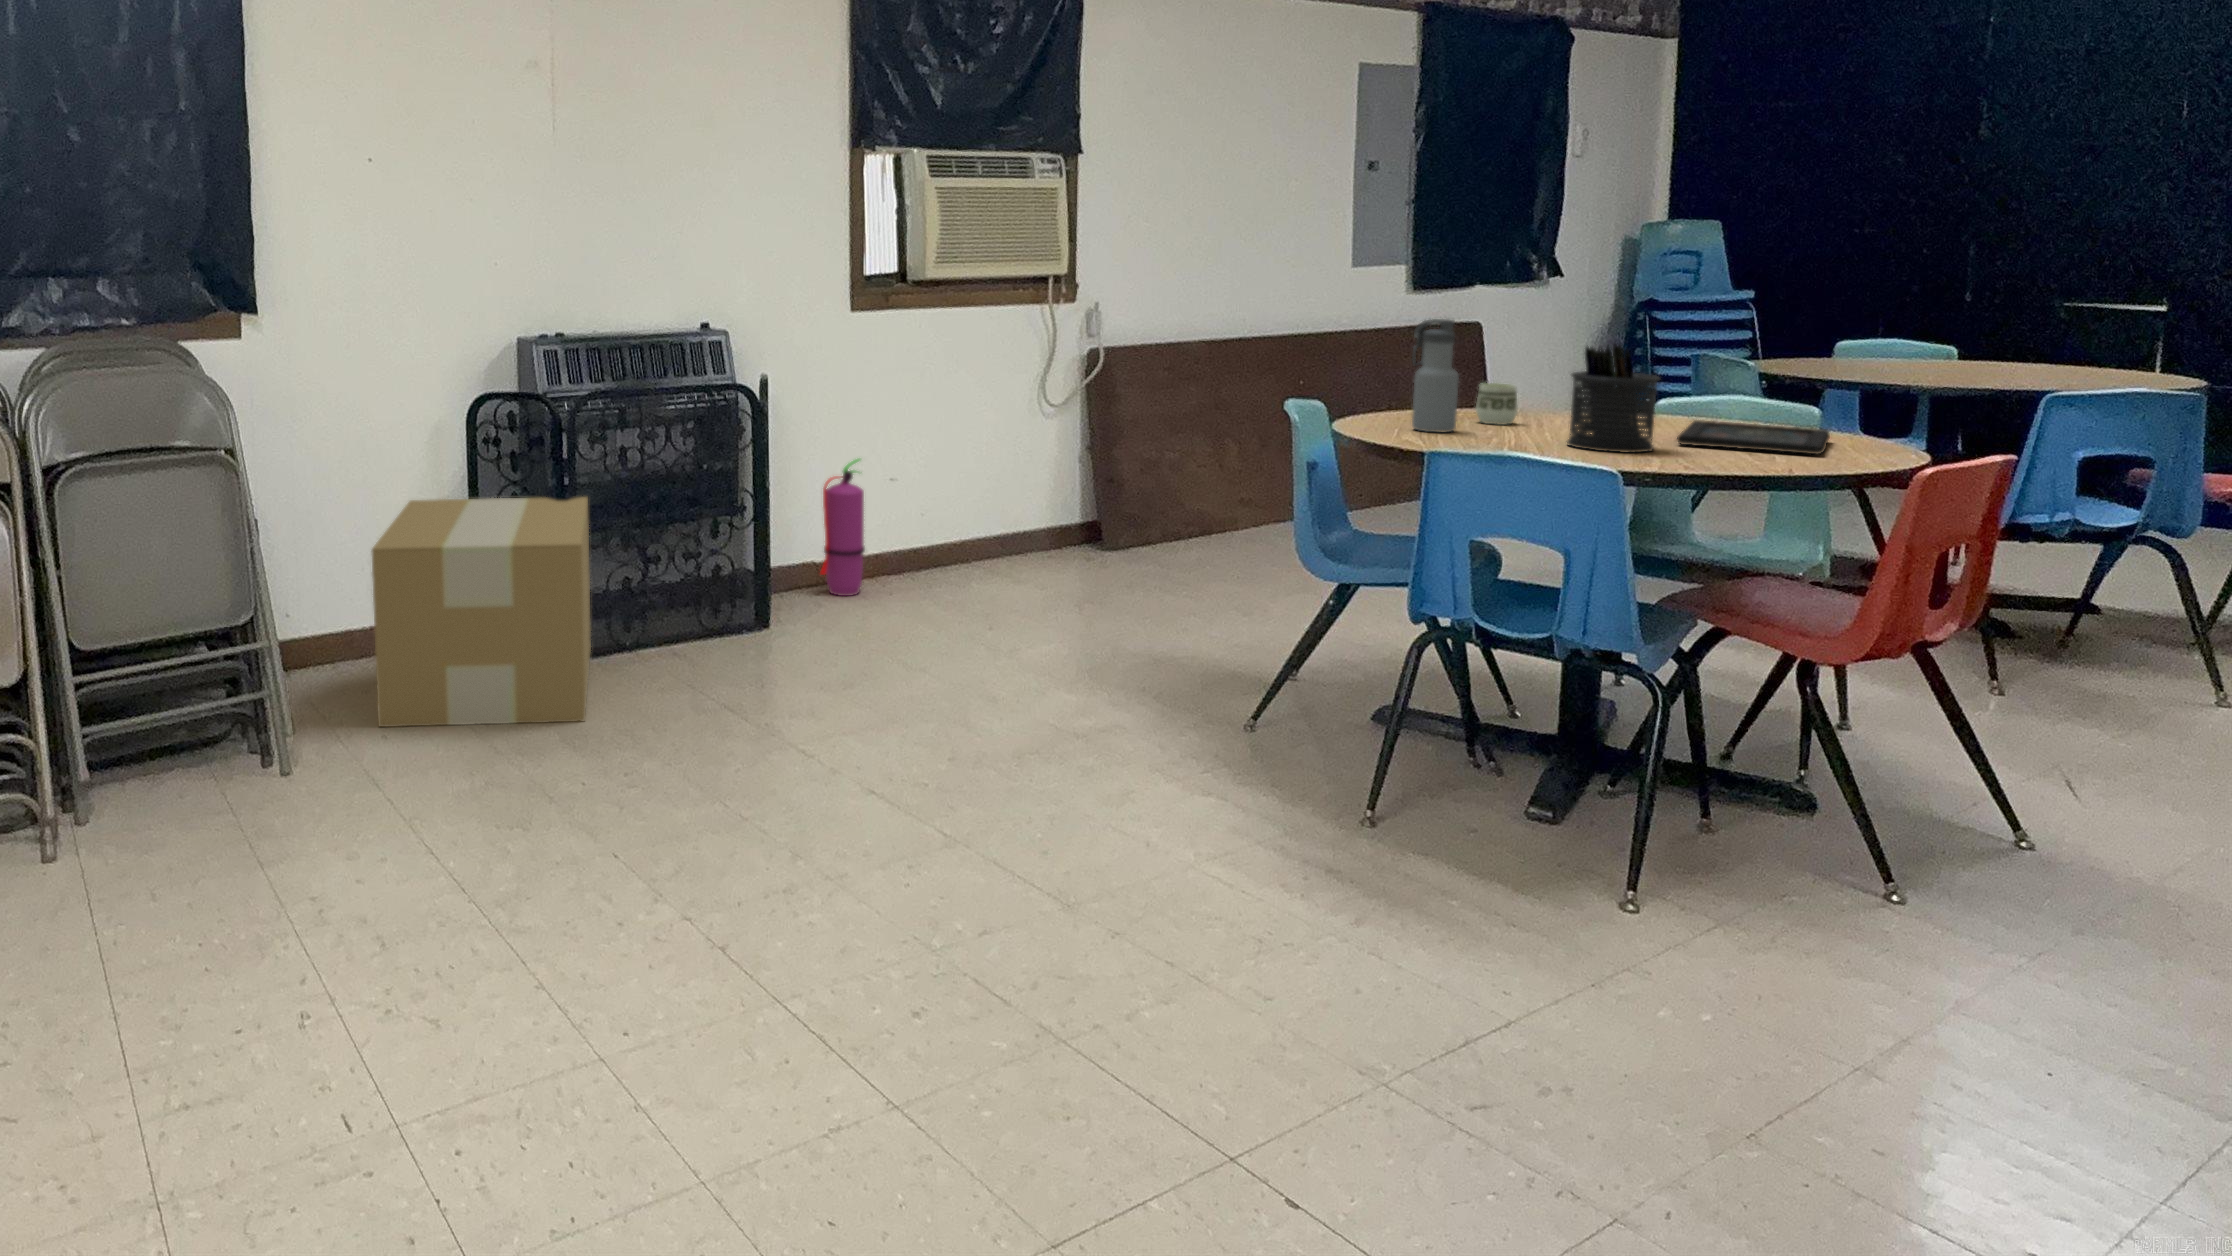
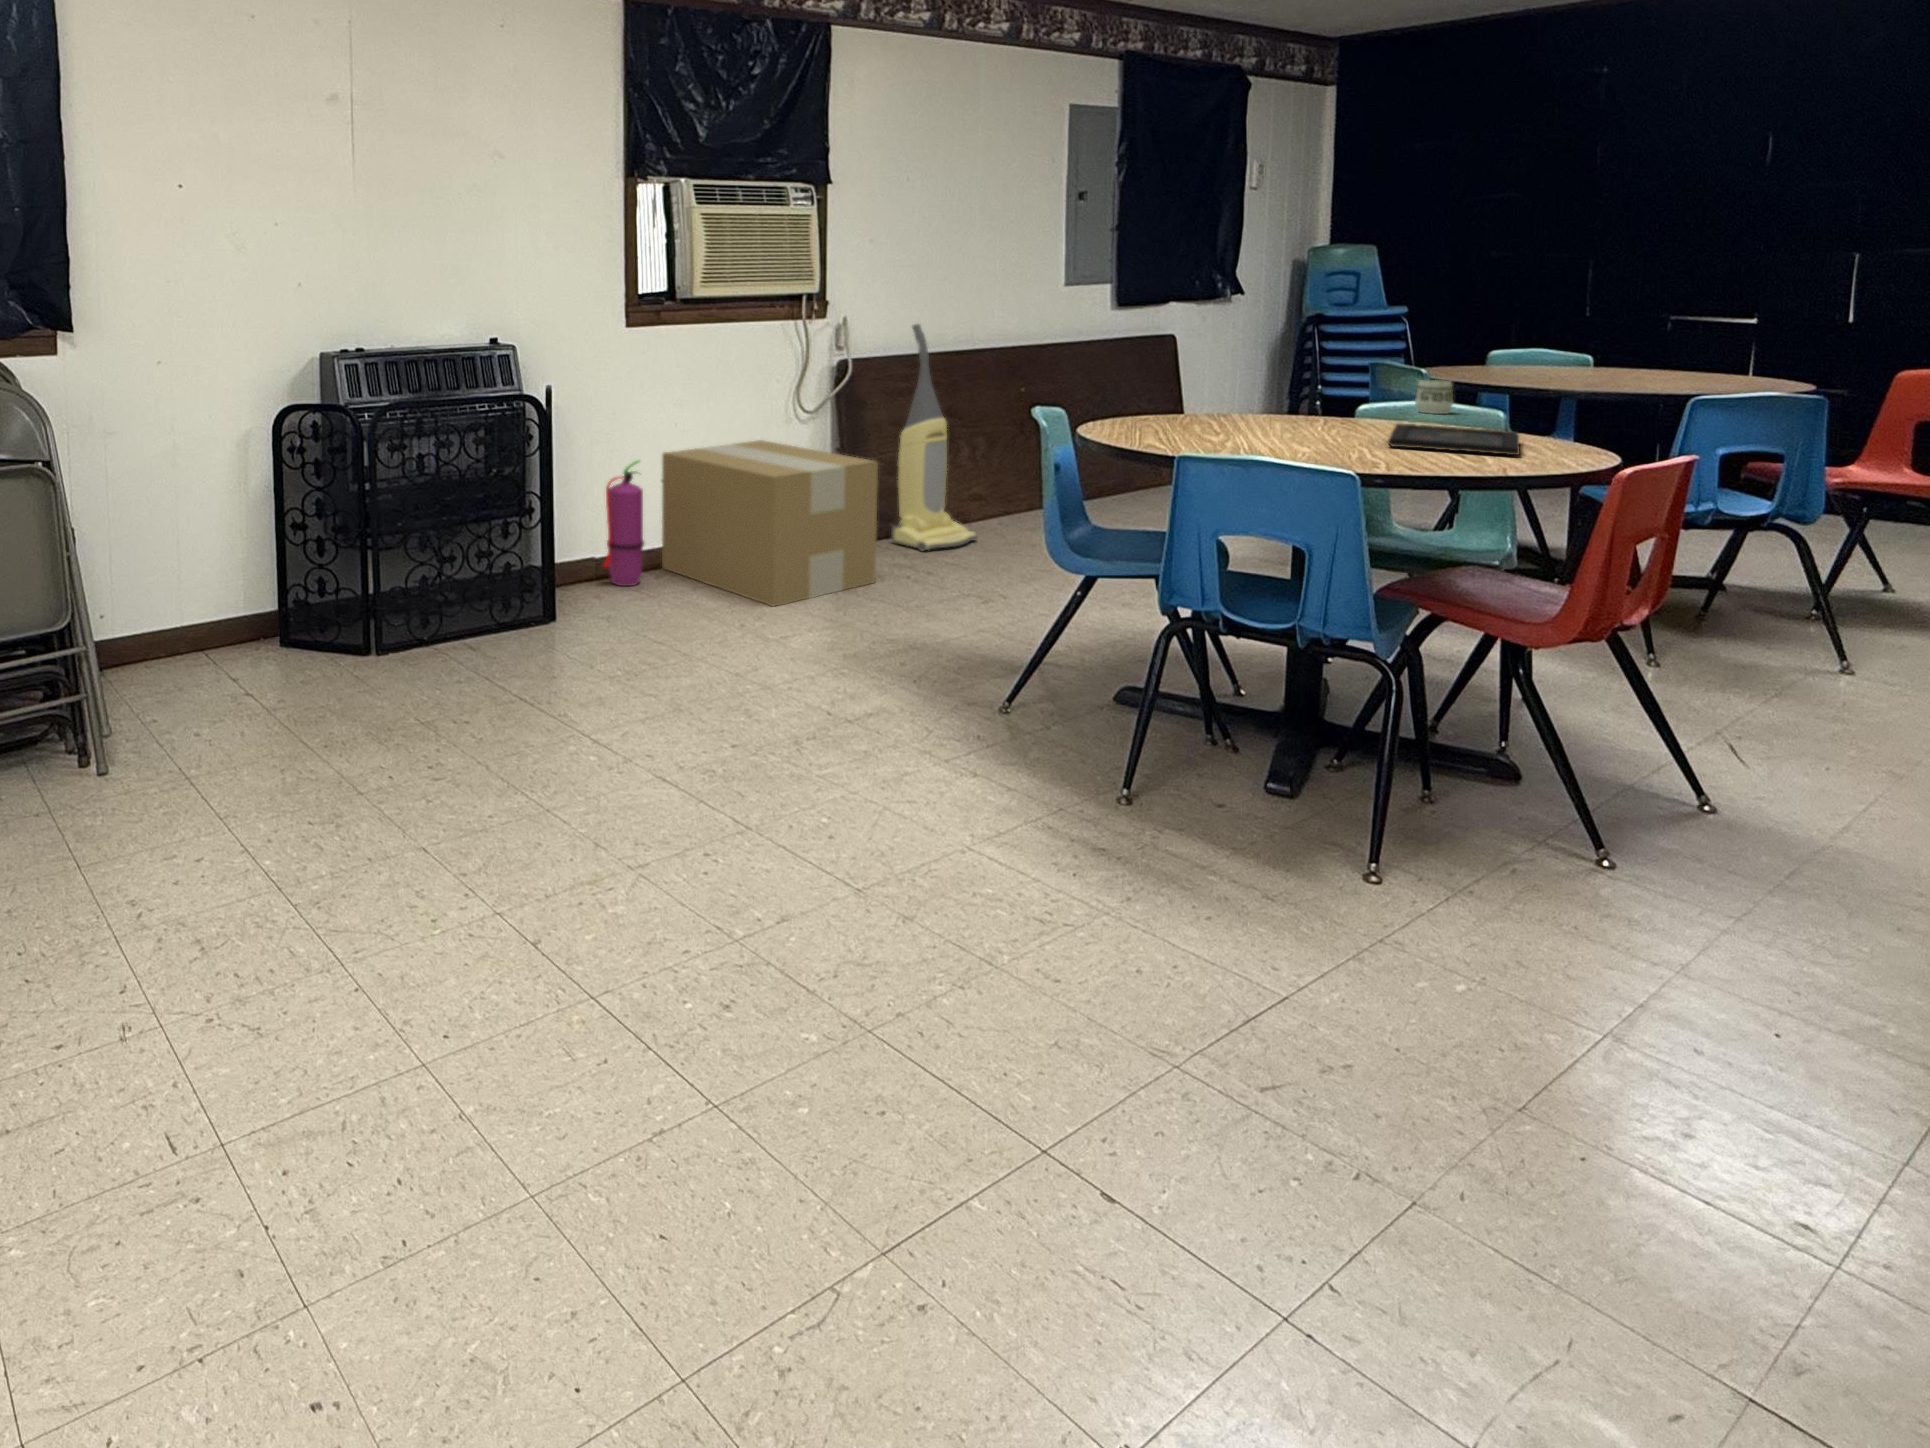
vacuum cleaner: none [1143,310,1241,564] -> present [891,324,977,551]
water bottle: present [1412,319,1459,433] -> none [1148,333,1190,436]
pen holder: present [1567,344,1660,453] -> none [1290,352,1375,455]
cup: present [1476,383,1518,425] -> present [1415,380,1453,414]
cardboard box: present [371,497,591,727] -> present [662,440,878,606]

